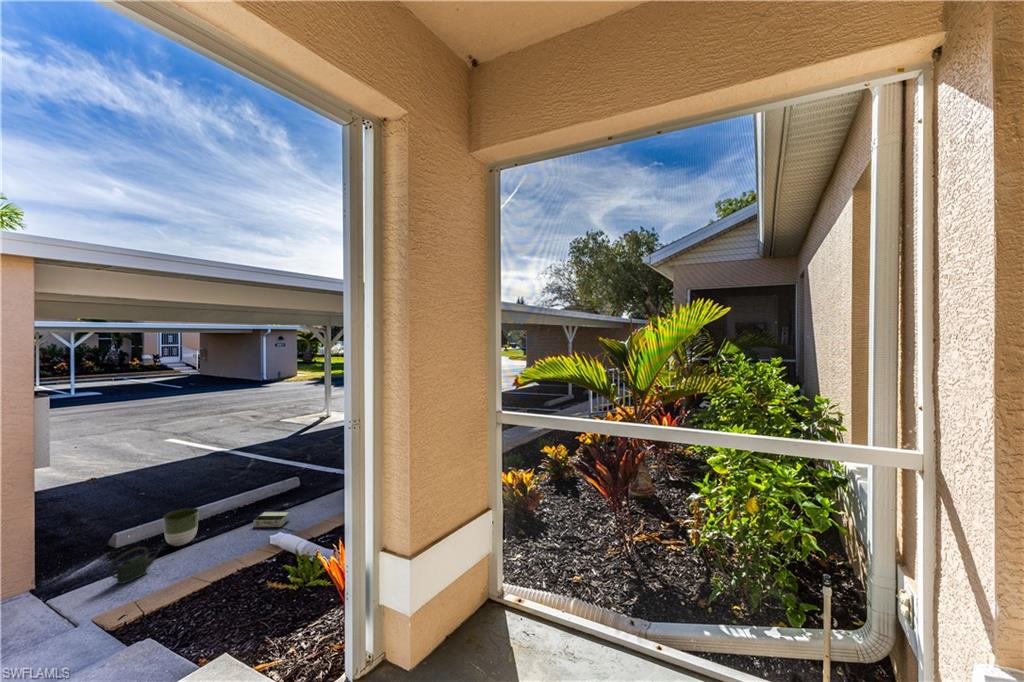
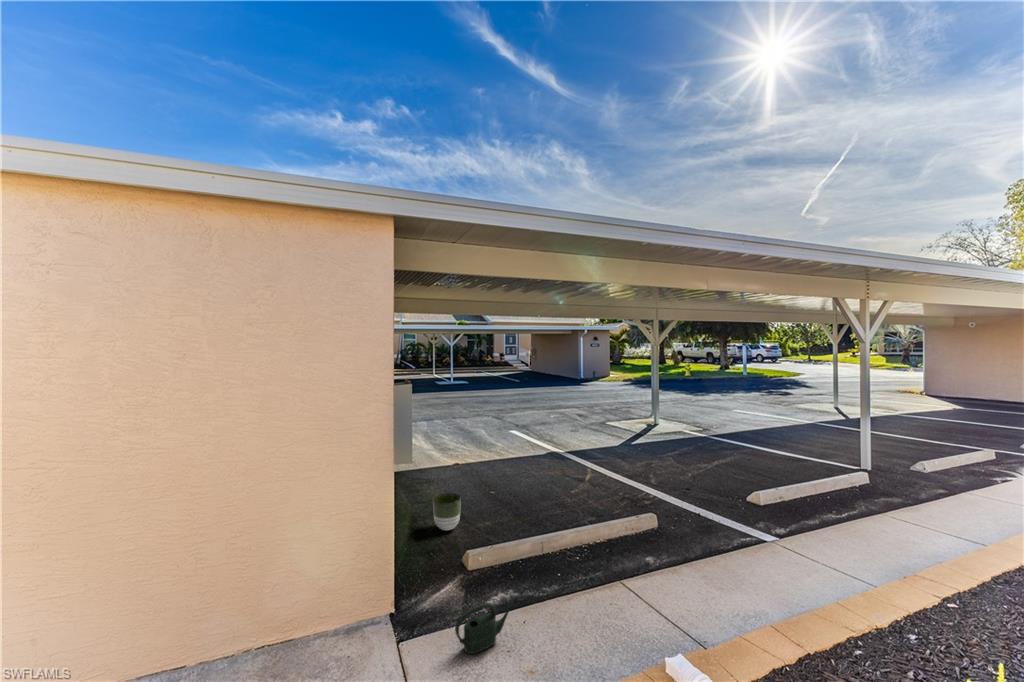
planter: present [163,508,199,546] -> present [433,493,461,530]
toolbox: present [253,511,290,527] -> none [613,569,662,607]

